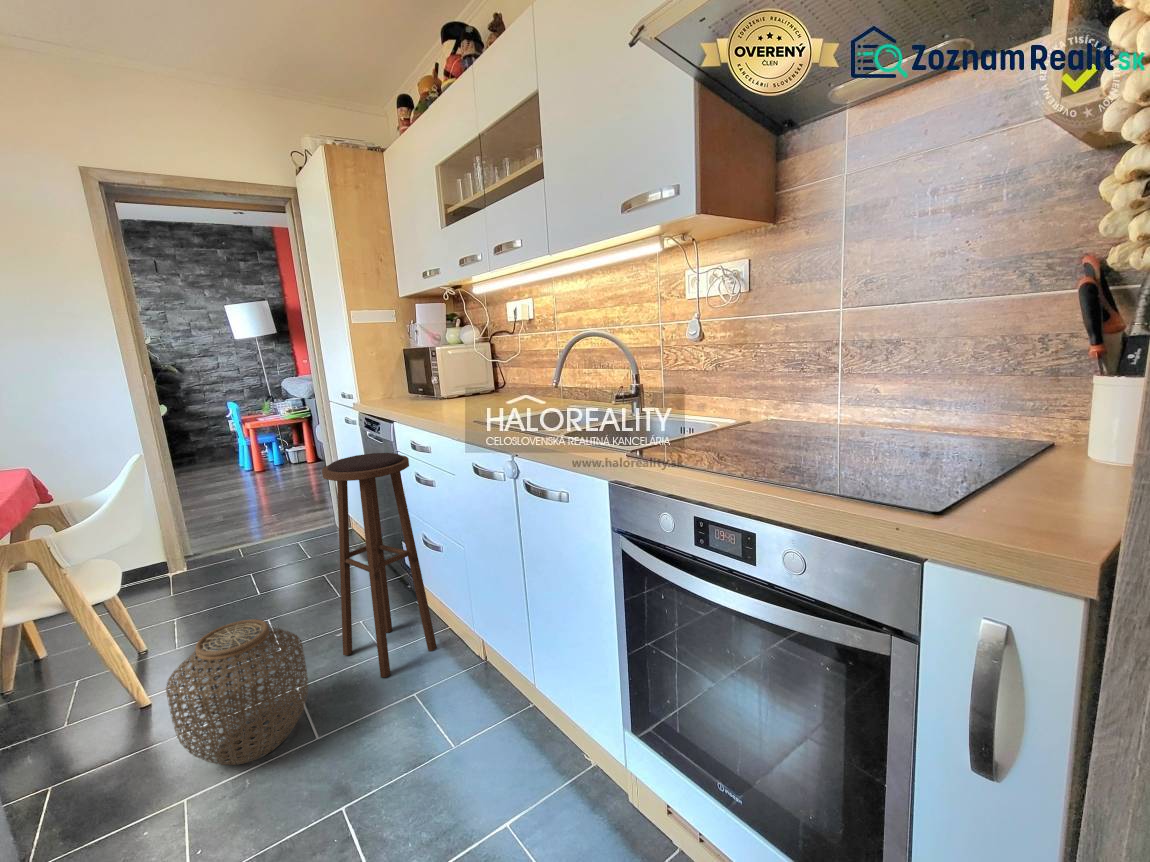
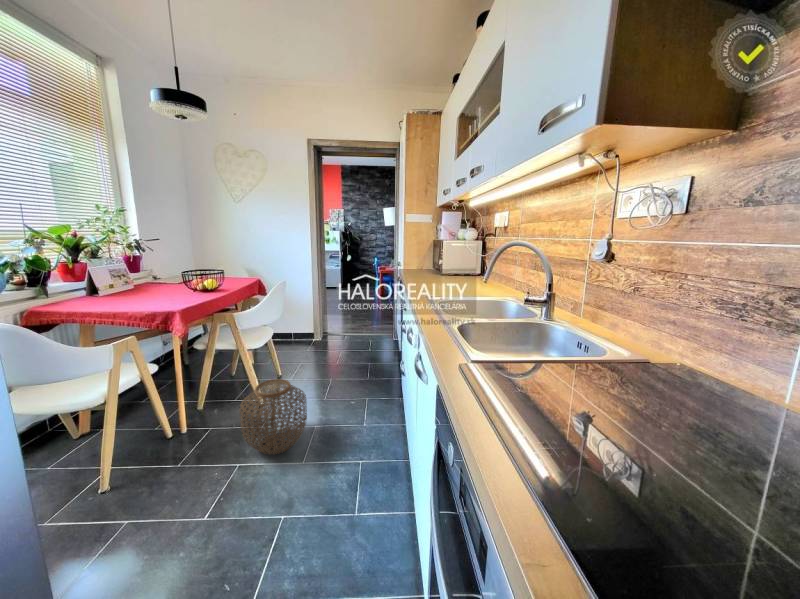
stool: present [322,453,437,677] -> none [338,303,388,439]

